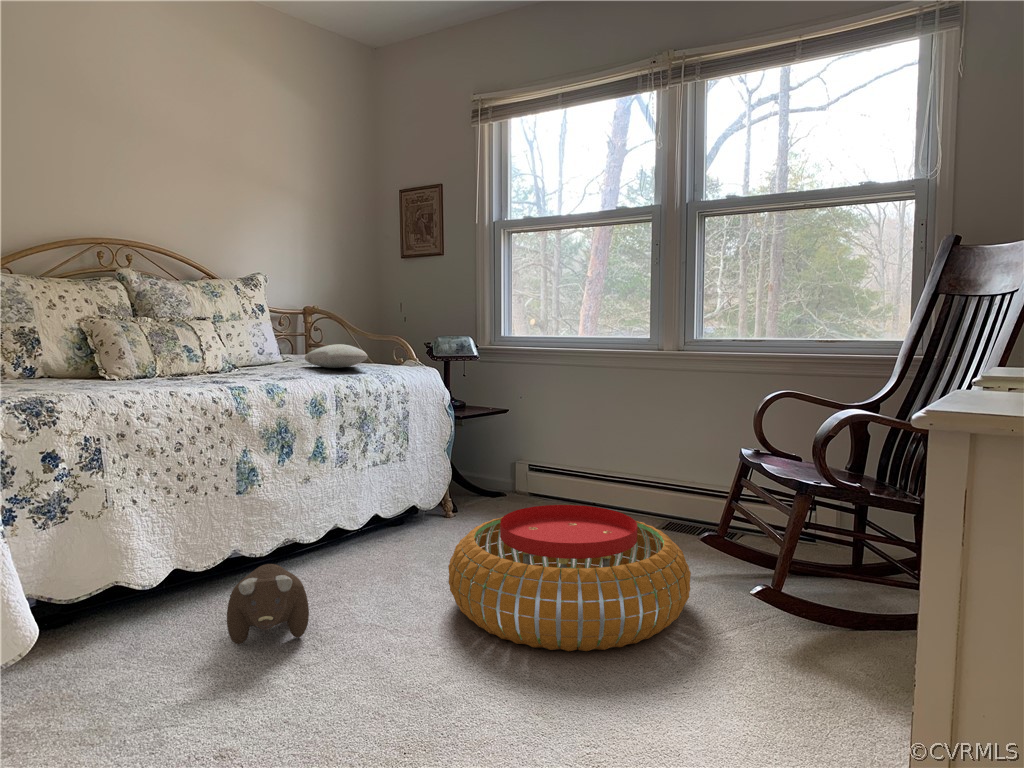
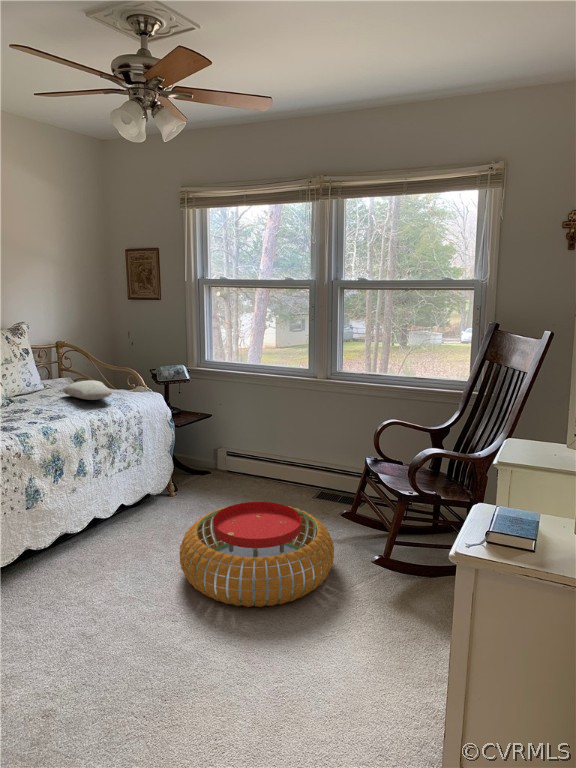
plush toy: present [227,564,309,645] -> none [32,563,88,620]

